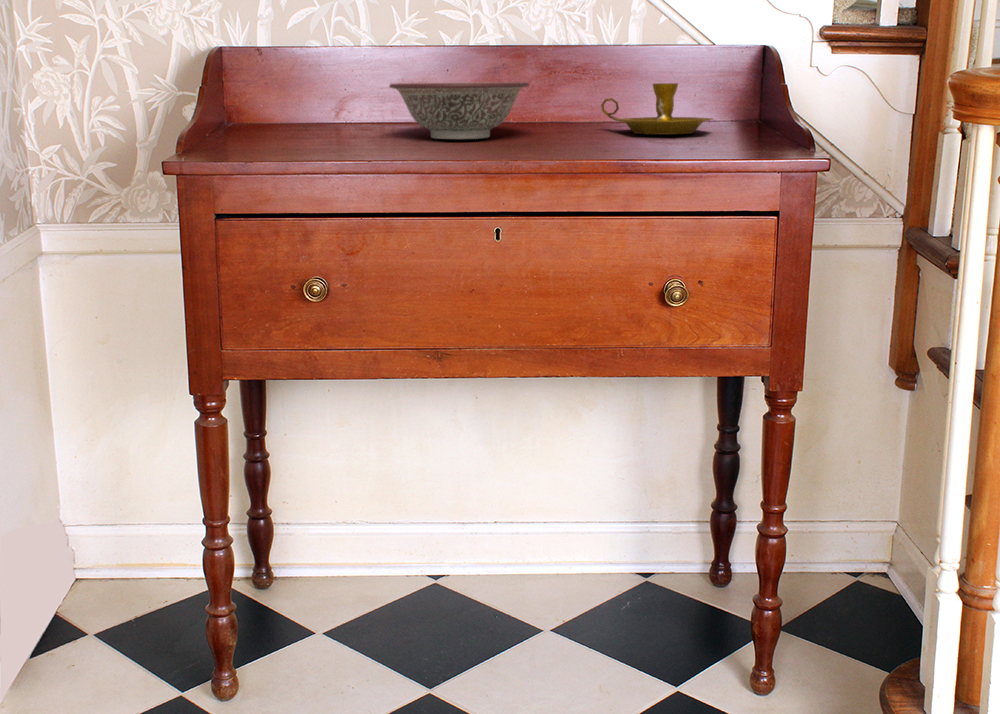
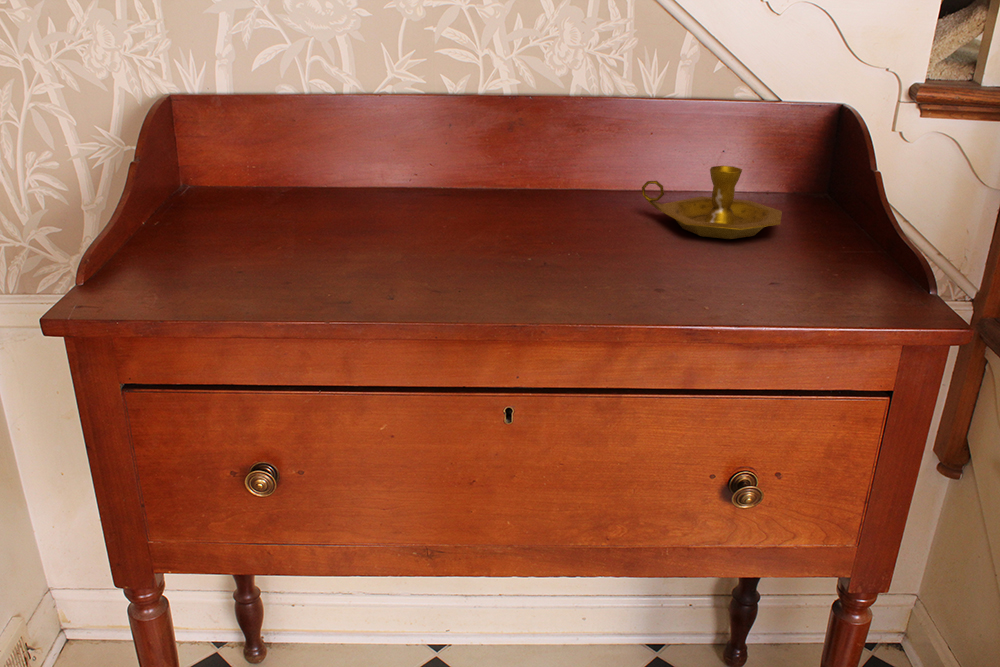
decorative bowl: present [390,82,529,139] -> none [376,155,556,249]

